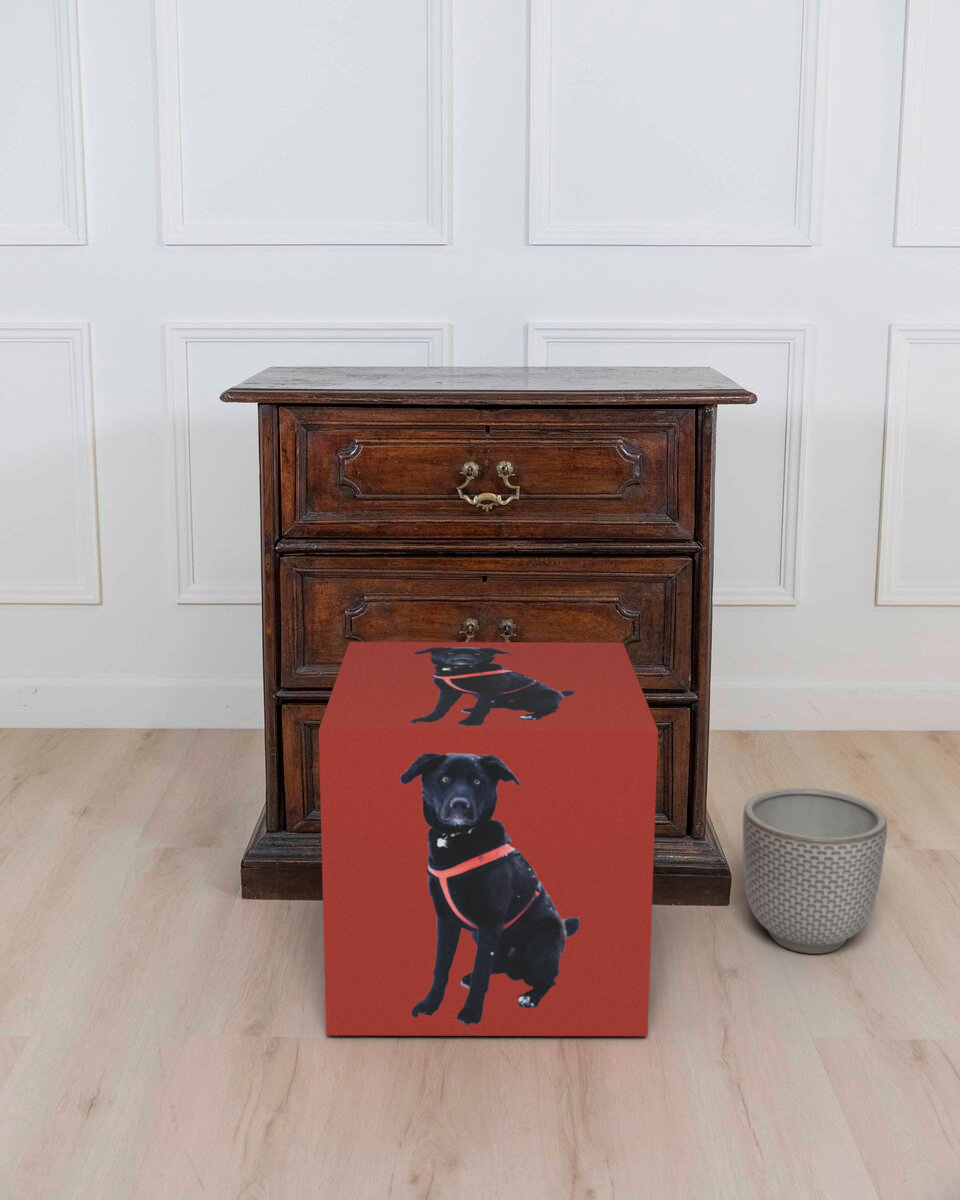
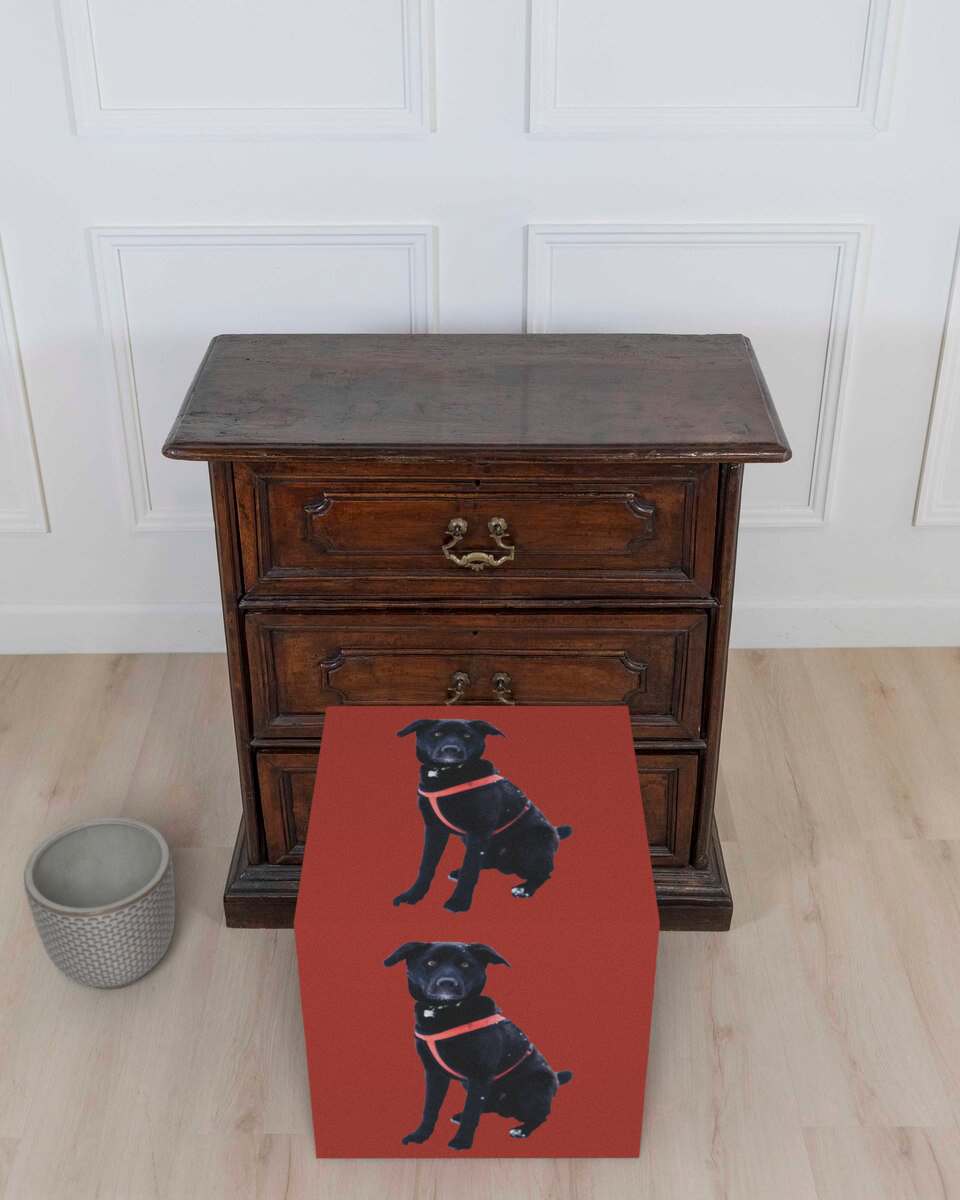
planter: present [743,788,887,954] -> present [24,817,175,989]

